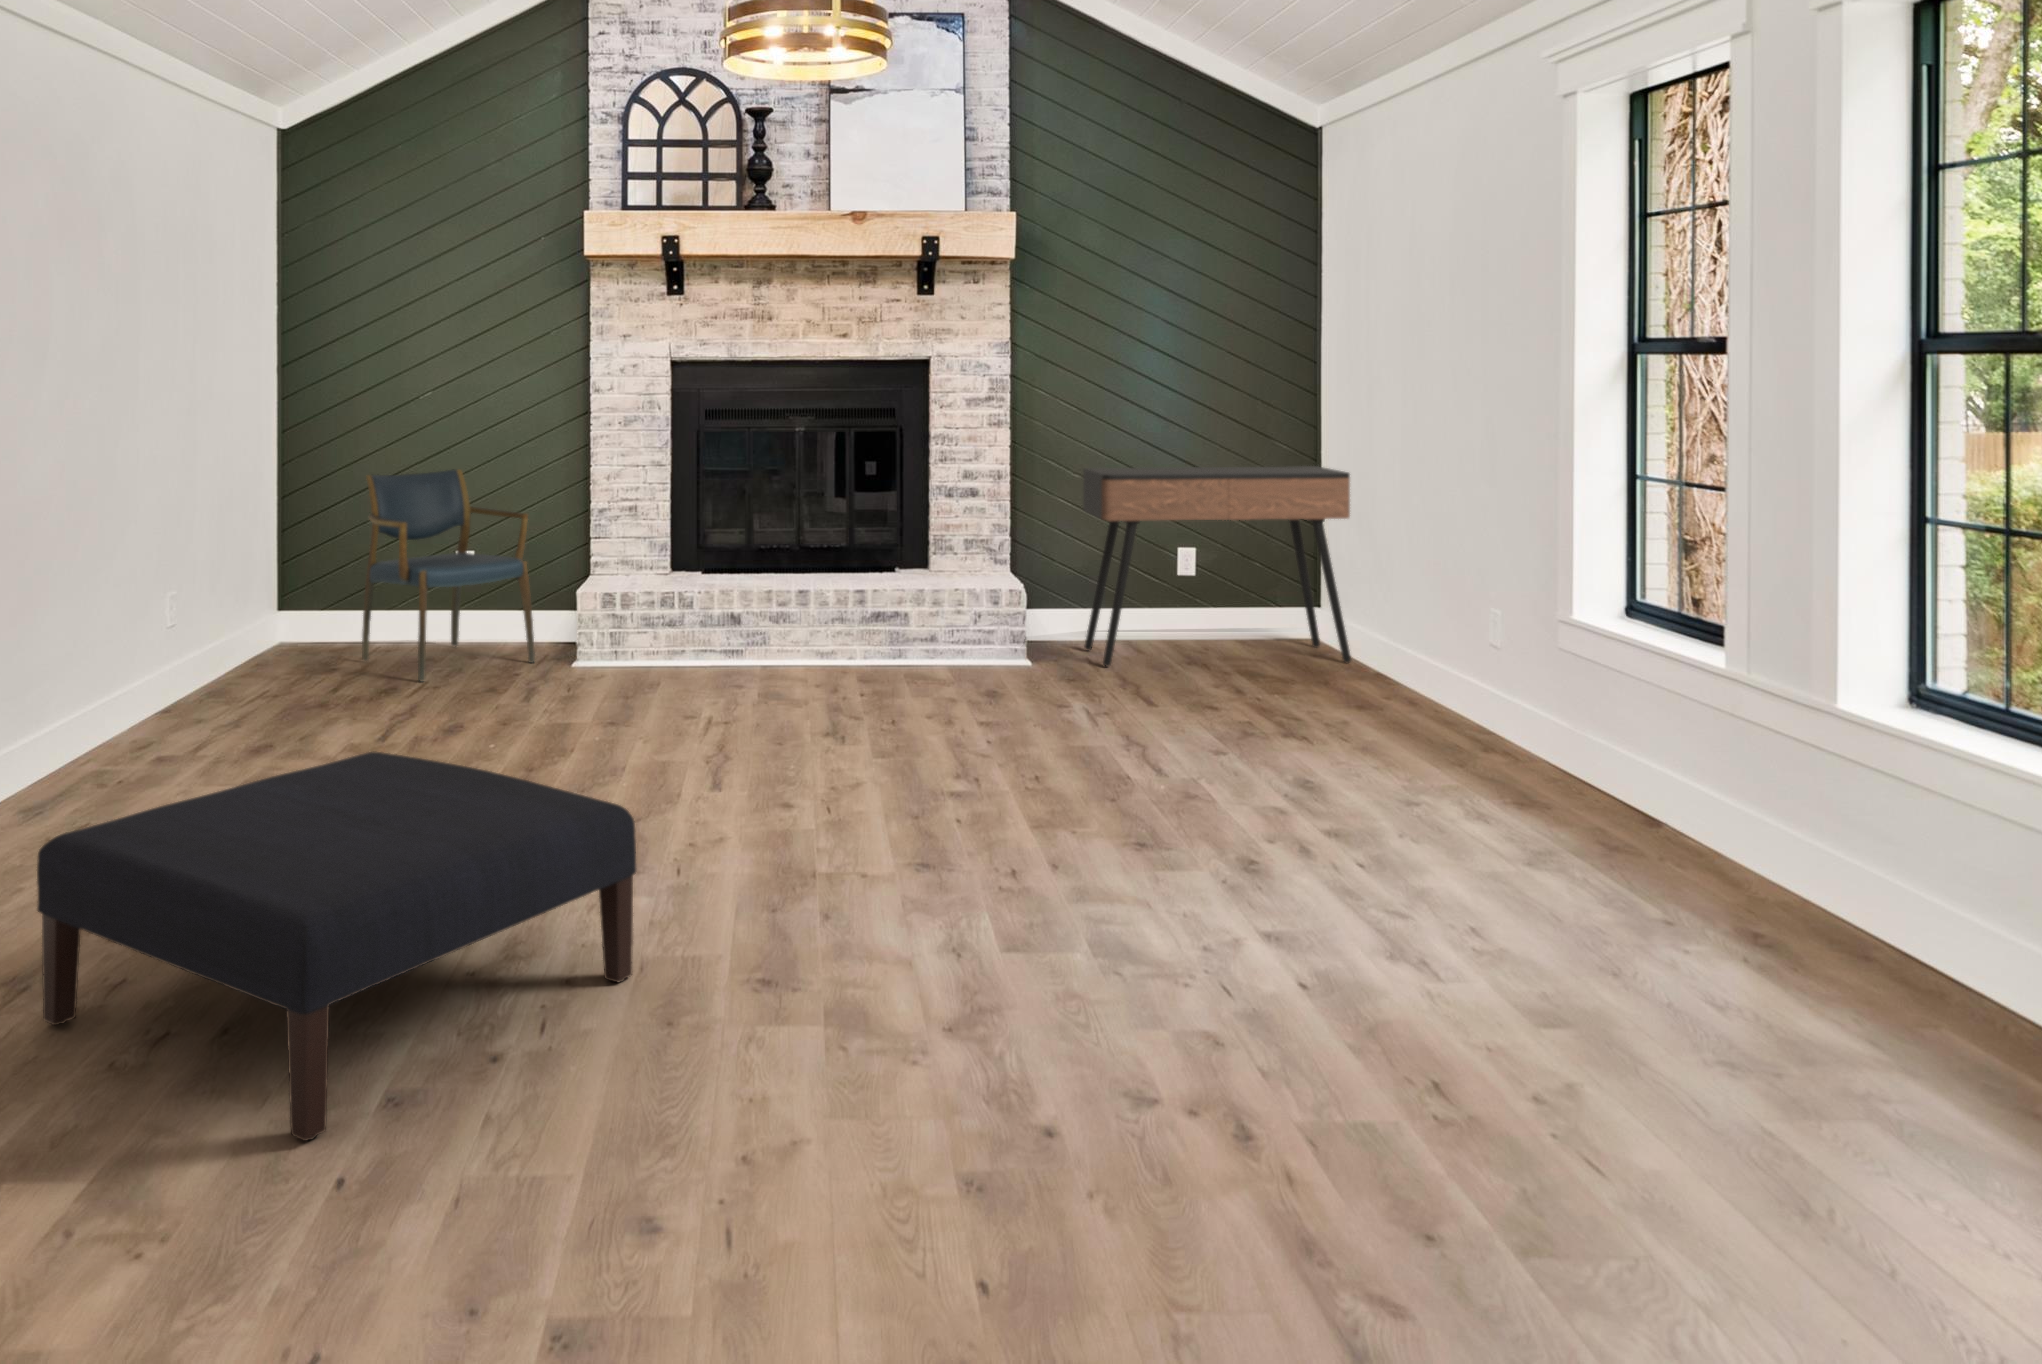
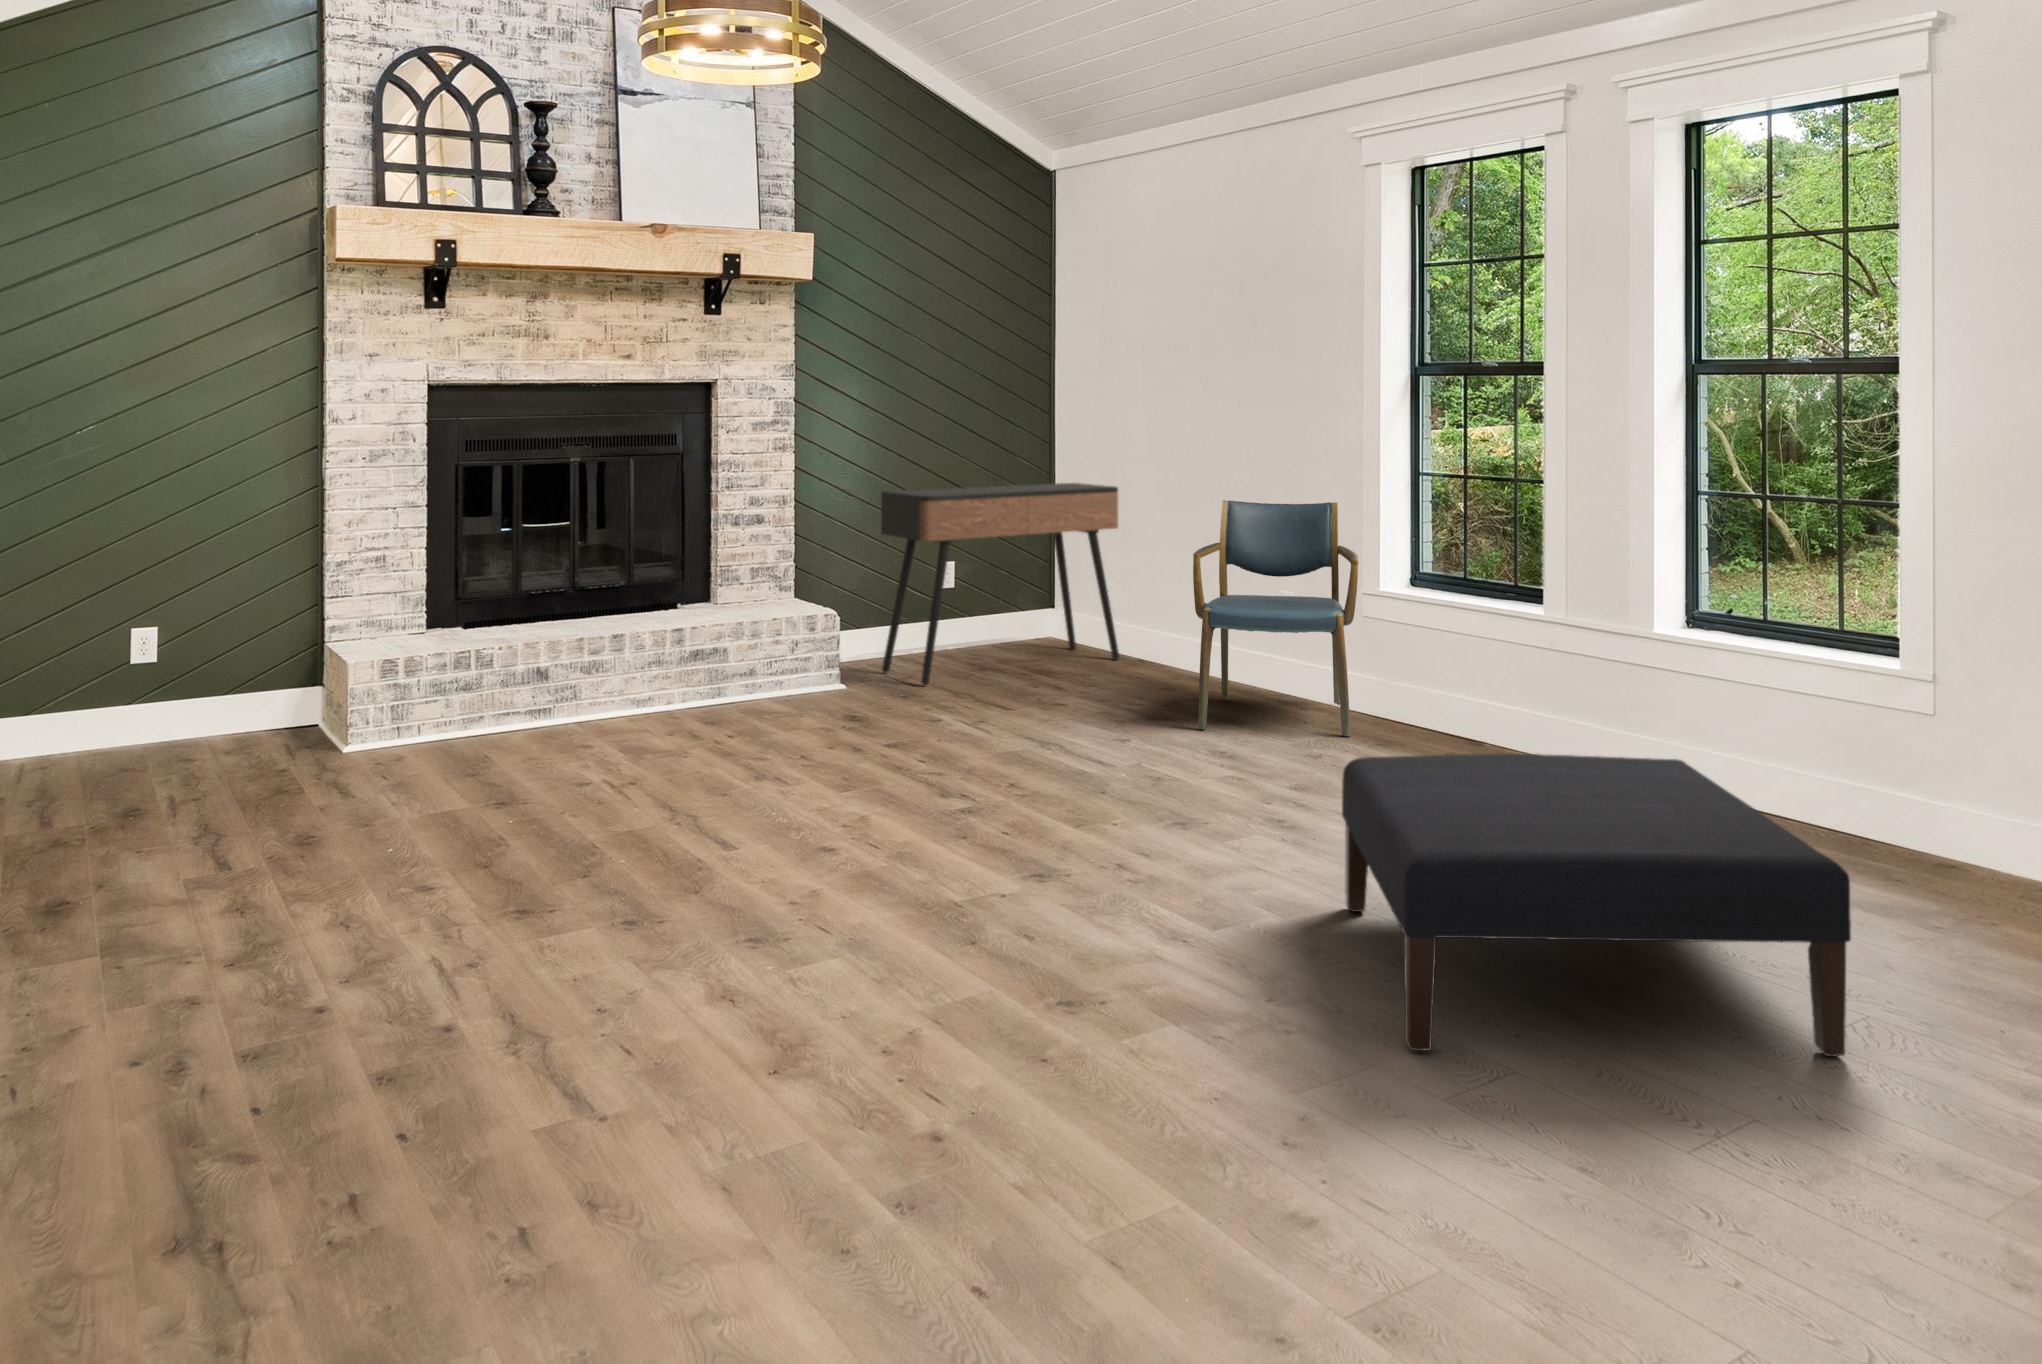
armchair: present [362,469,535,681] -> present [1193,500,1358,736]
ottoman: present [37,752,637,1141] -> present [1342,754,1851,1057]

